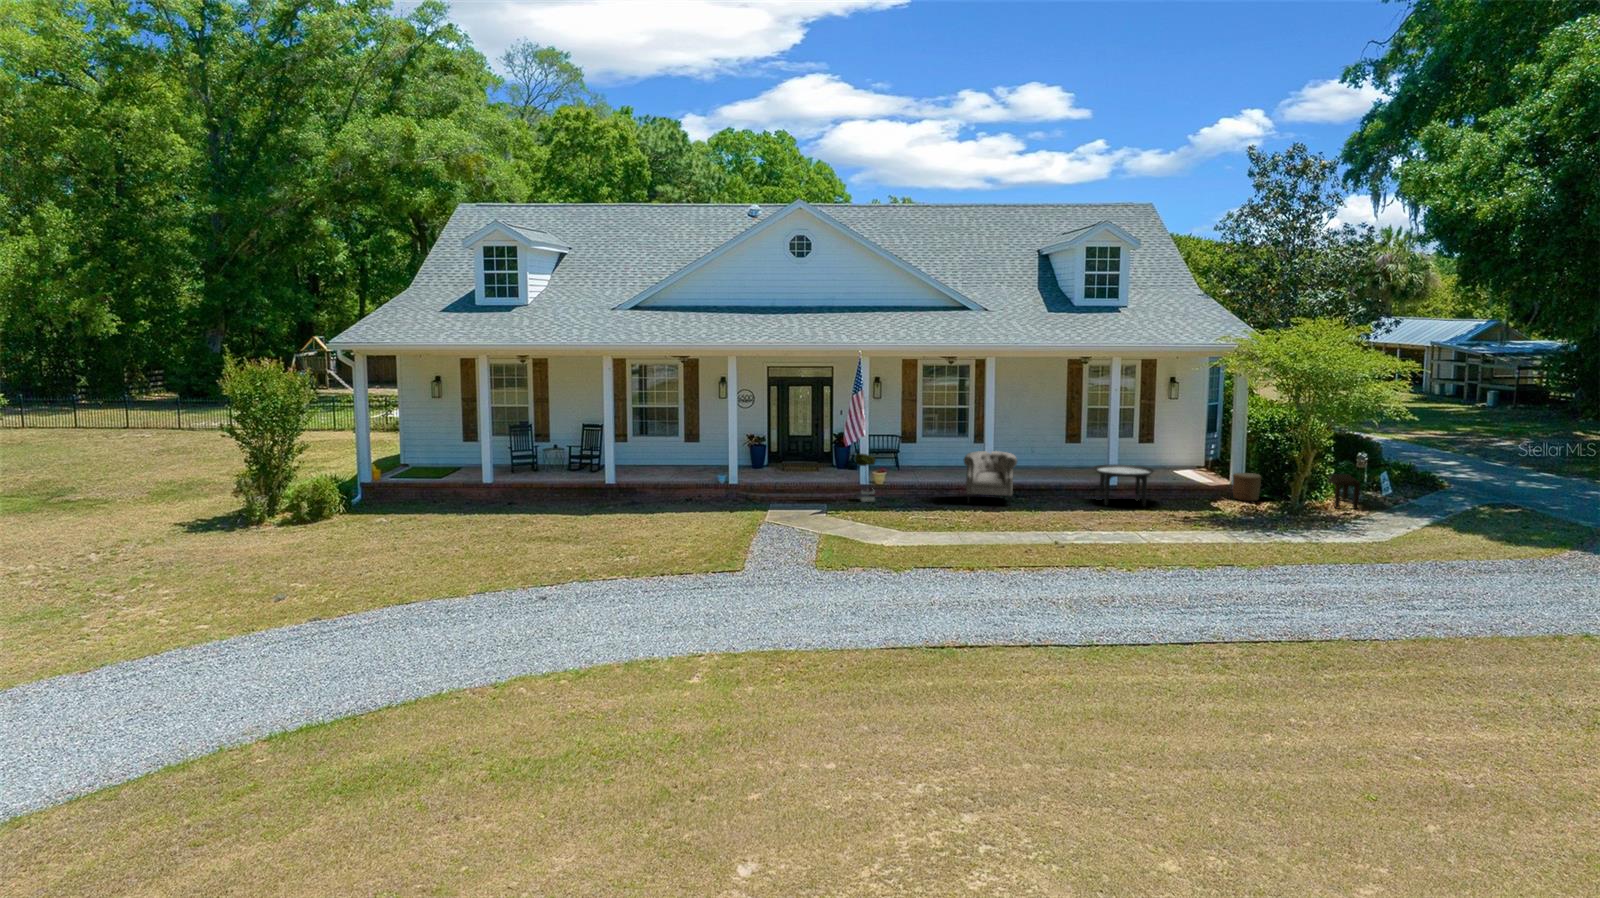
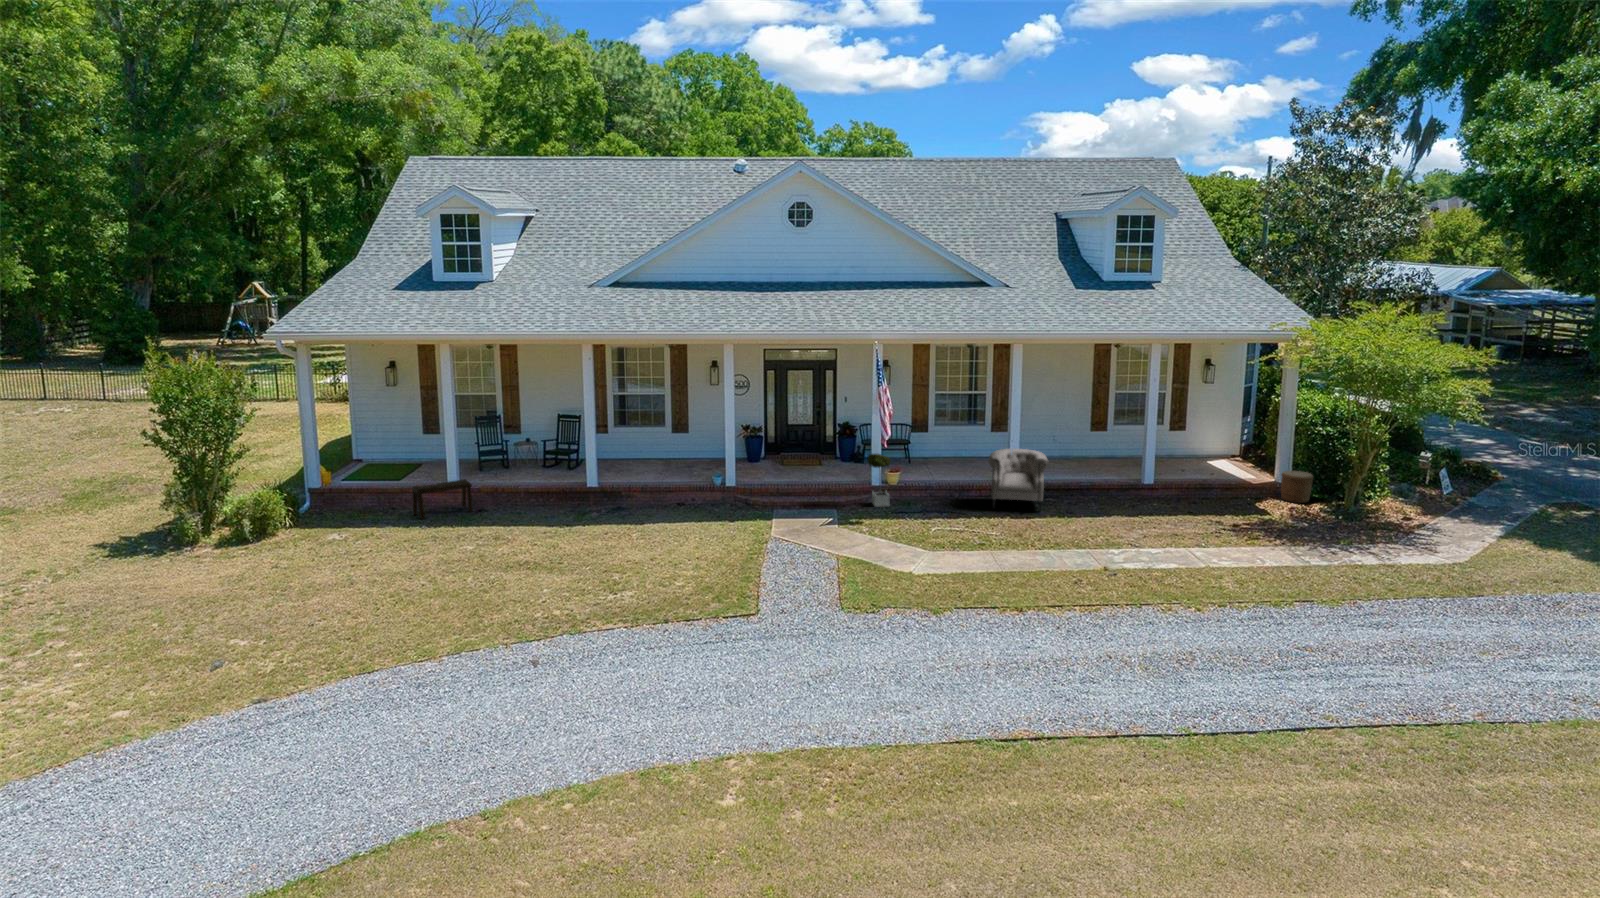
round table: present [1094,464,1154,506] -> none [1130,463,1199,512]
bench: present [1330,474,1360,509] -> present [412,479,473,519]

